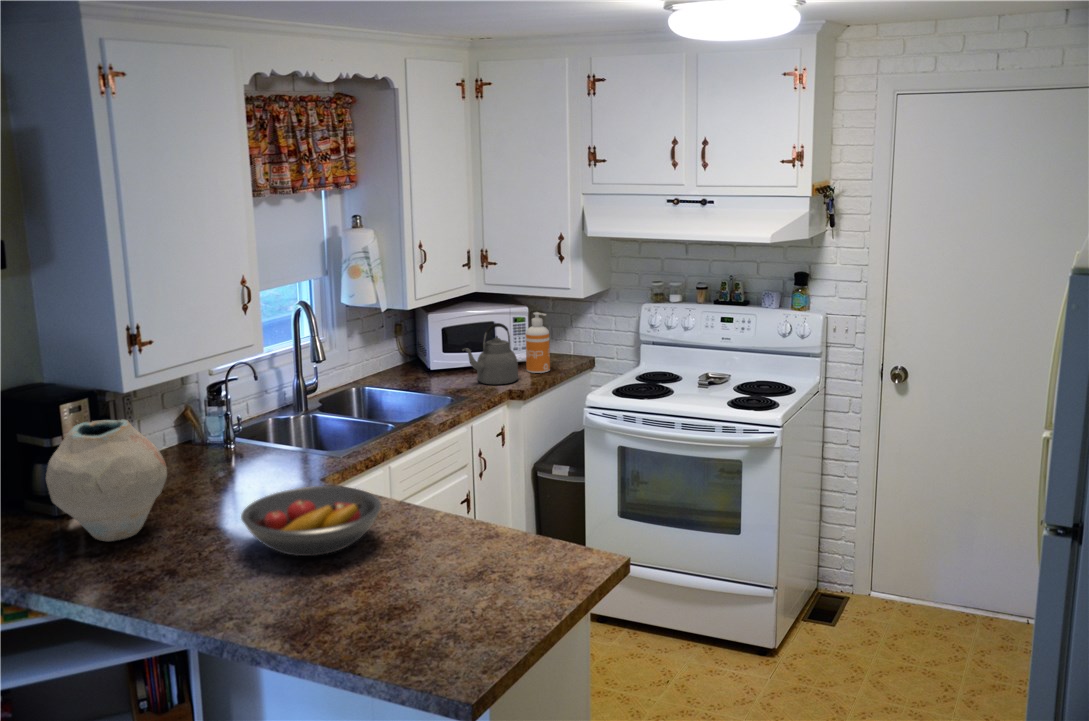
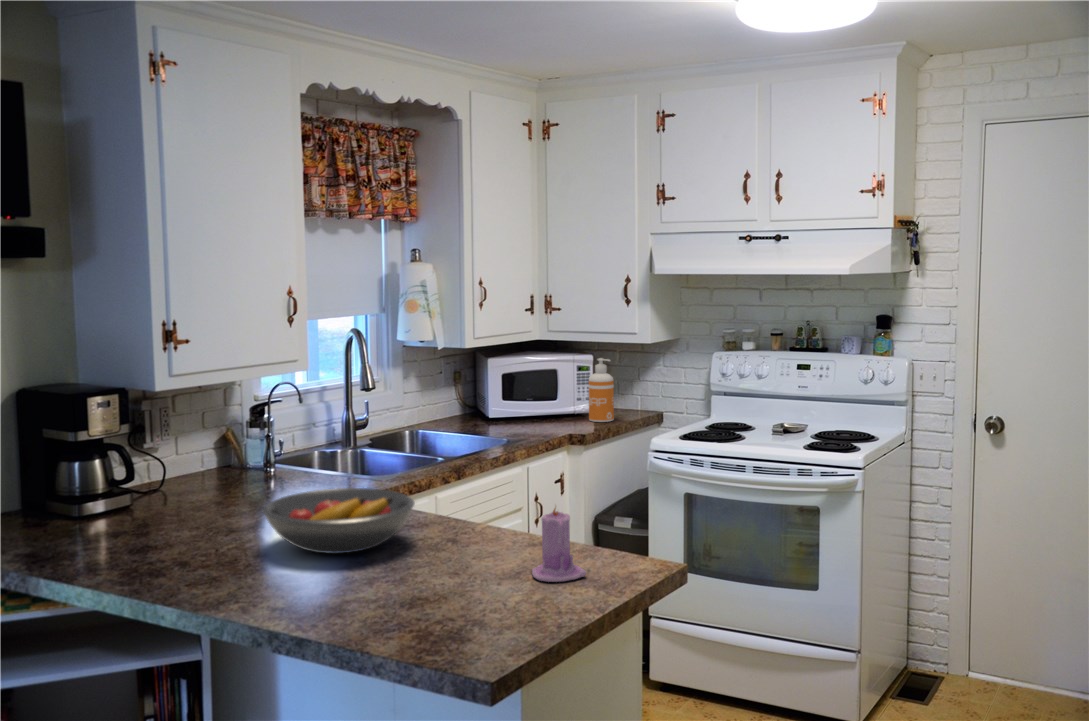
kettle: present [463,323,518,384] -> none [521,366,580,430]
vase: present [46,420,167,541] -> none [63,410,192,538]
candle: none [493,514,541,583] -> present [532,507,586,582]

